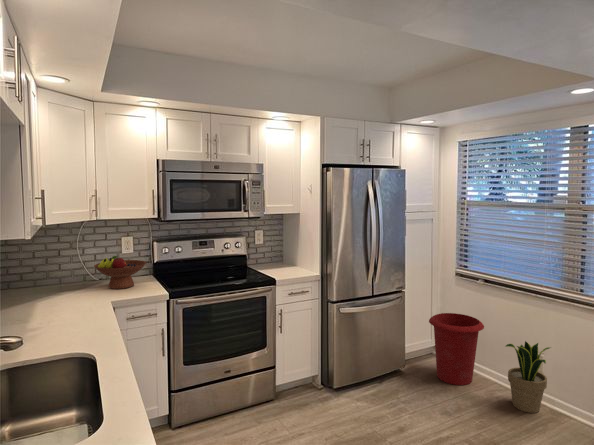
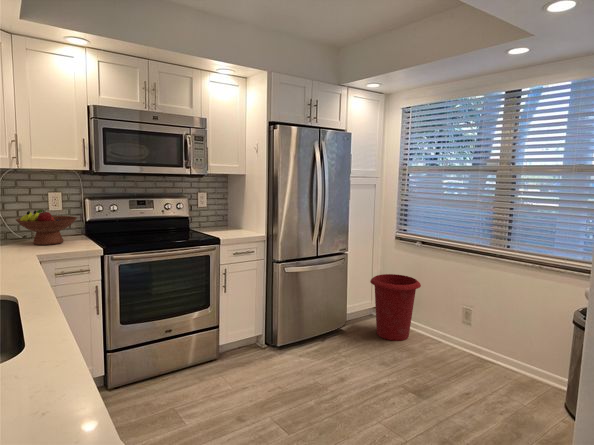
potted plant: present [506,341,550,413] -> none [439,295,481,361]

